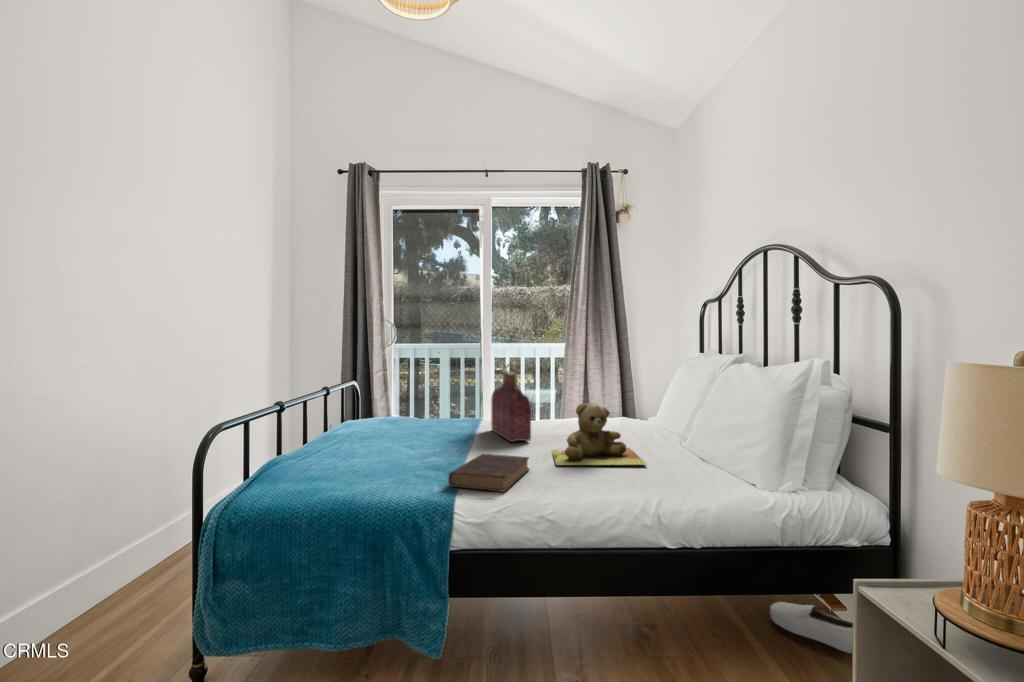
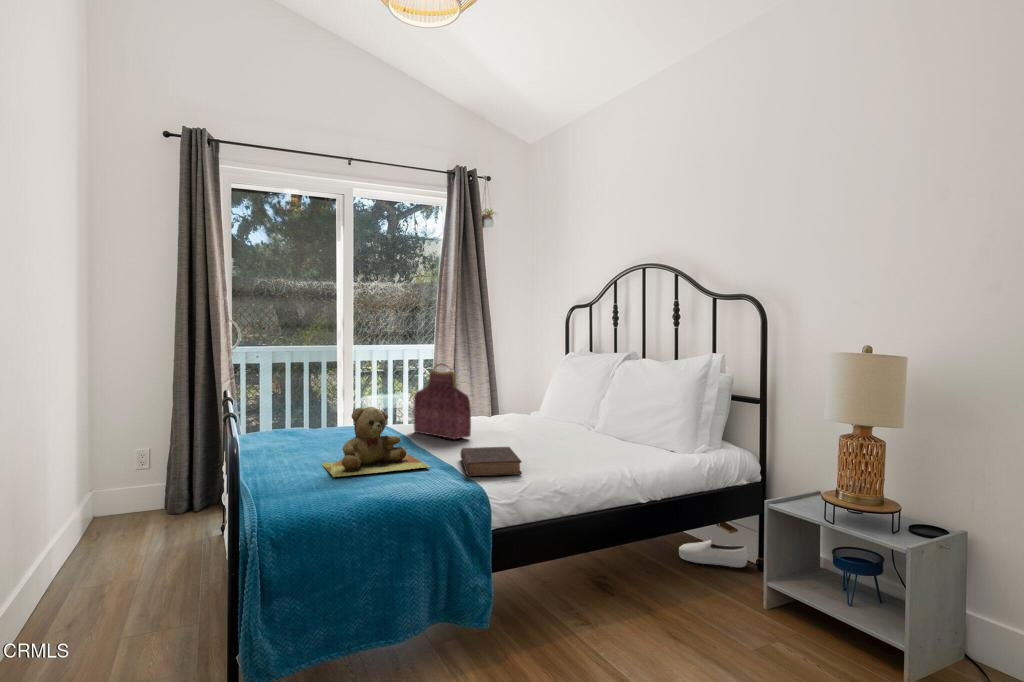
teddy bear: present [552,403,647,465] -> present [322,407,430,477]

